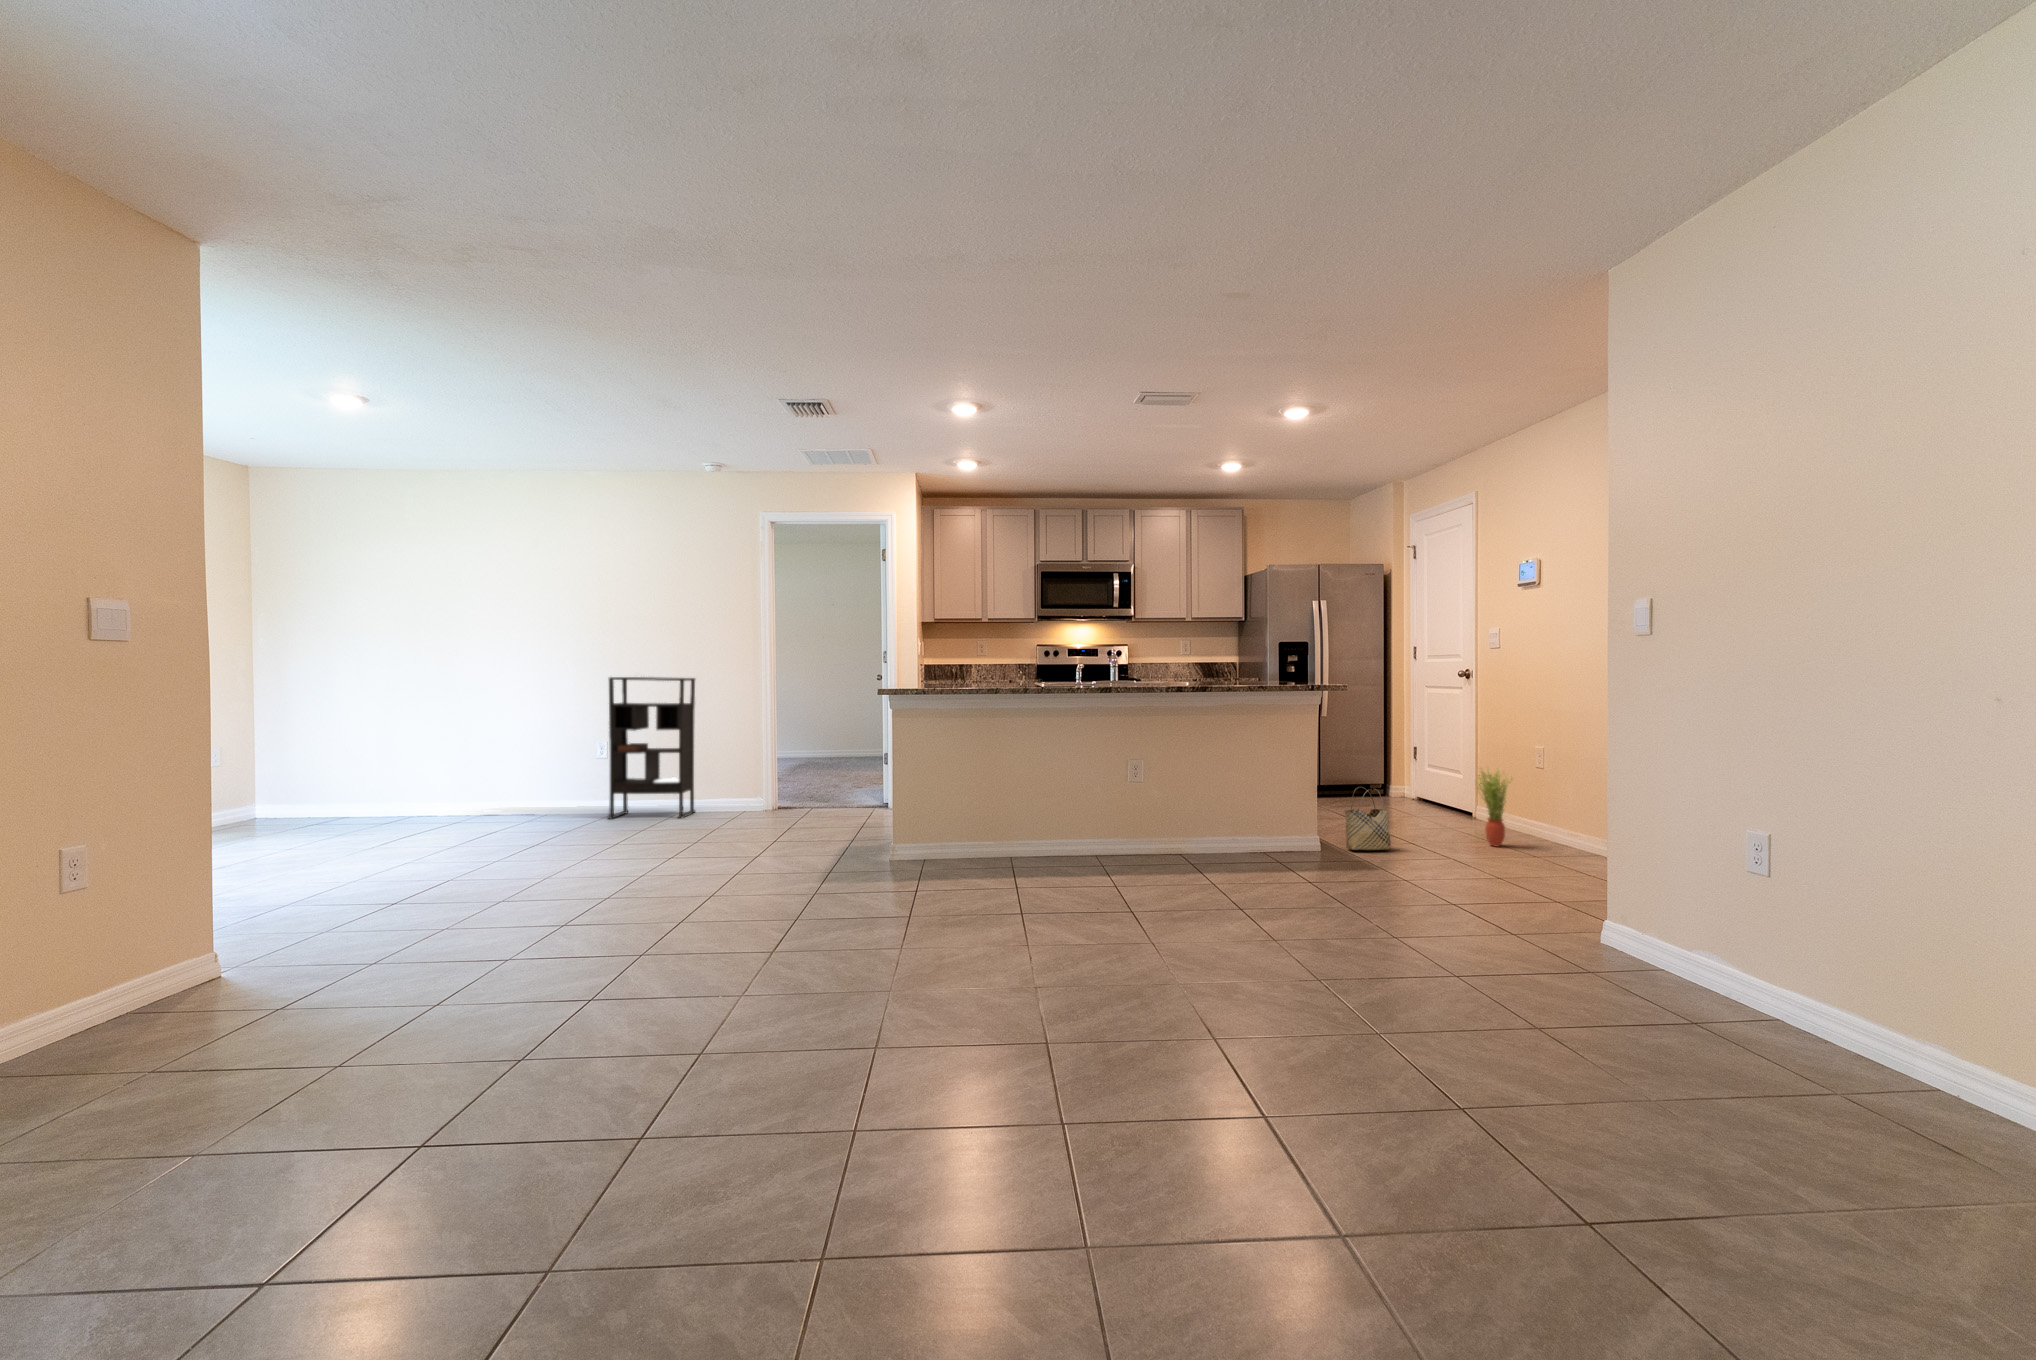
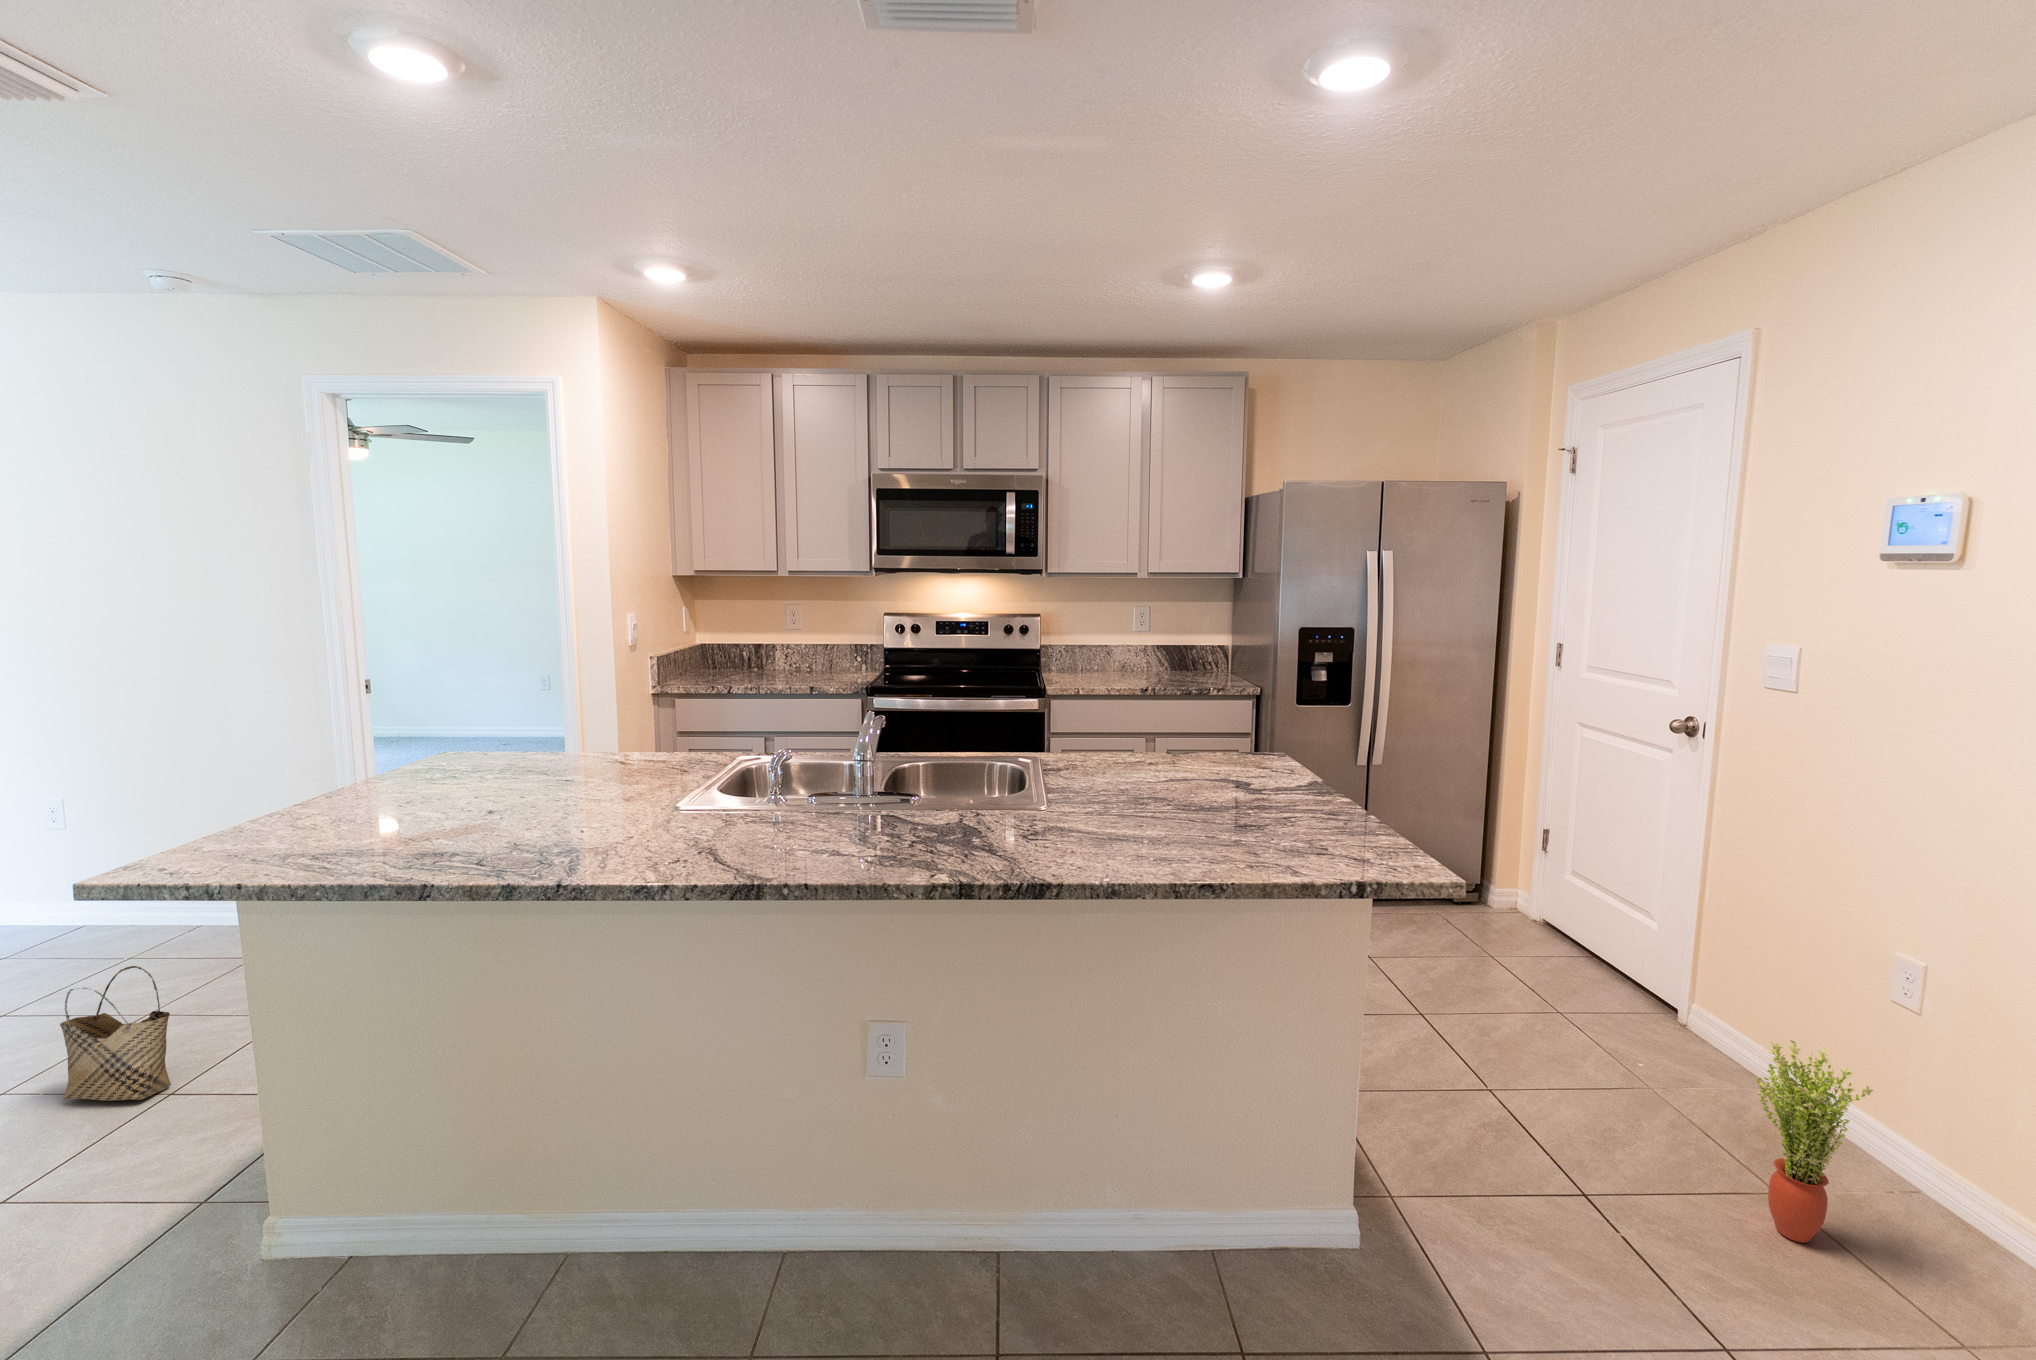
bookshelf: present [608,677,695,819] -> none [13,685,235,950]
woven basket: present [1345,787,1391,850] -> present [60,966,171,1101]

